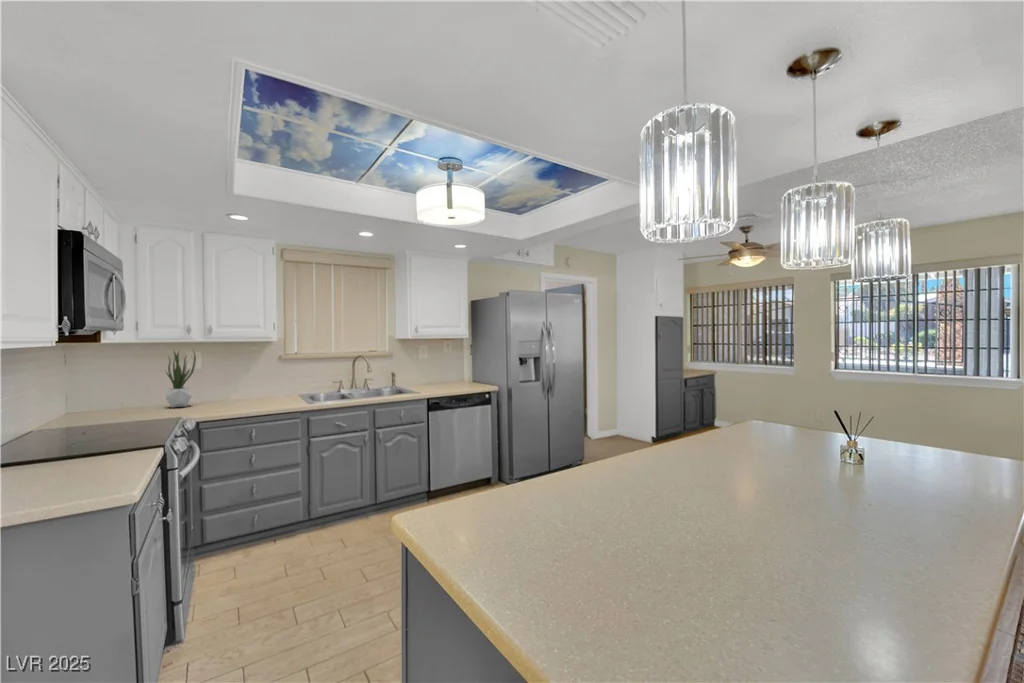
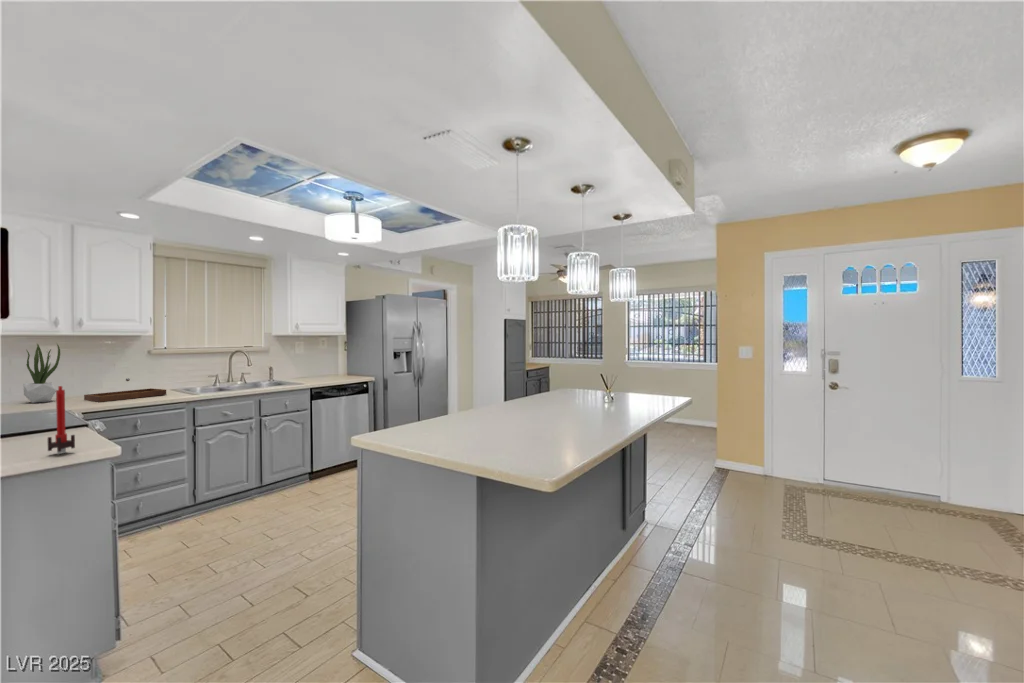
tray: none [215,384,286,409] -> present [84,378,166,402]
candle: none [86,403,114,486] -> present [48,386,75,454]

